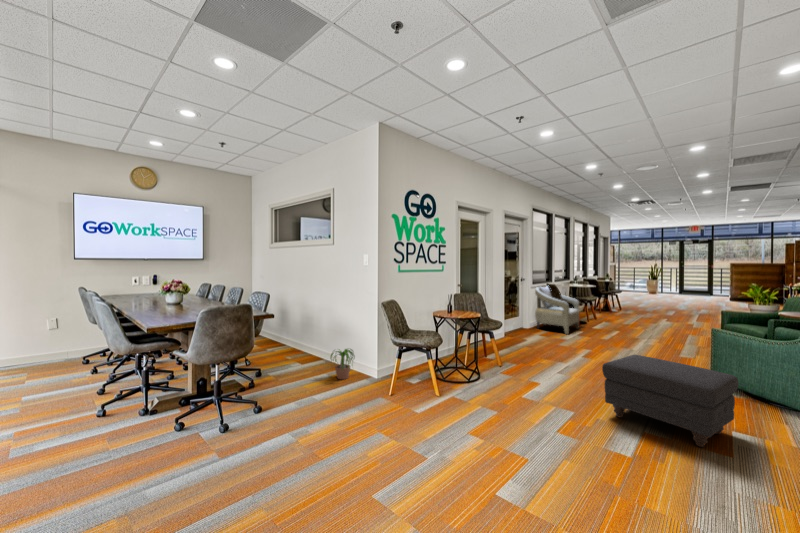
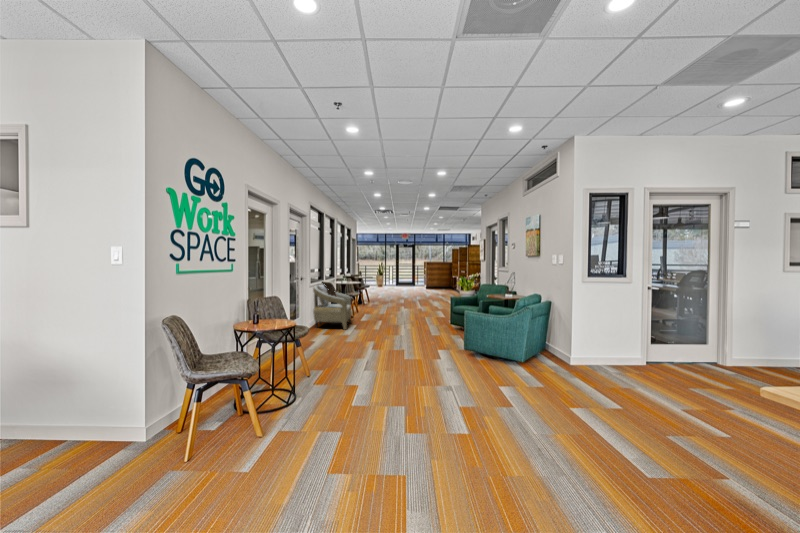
potted plant: present [330,349,354,379] -> none [21,406,103,465]
ottoman: present [602,355,739,447] -> none [424,341,508,407]

